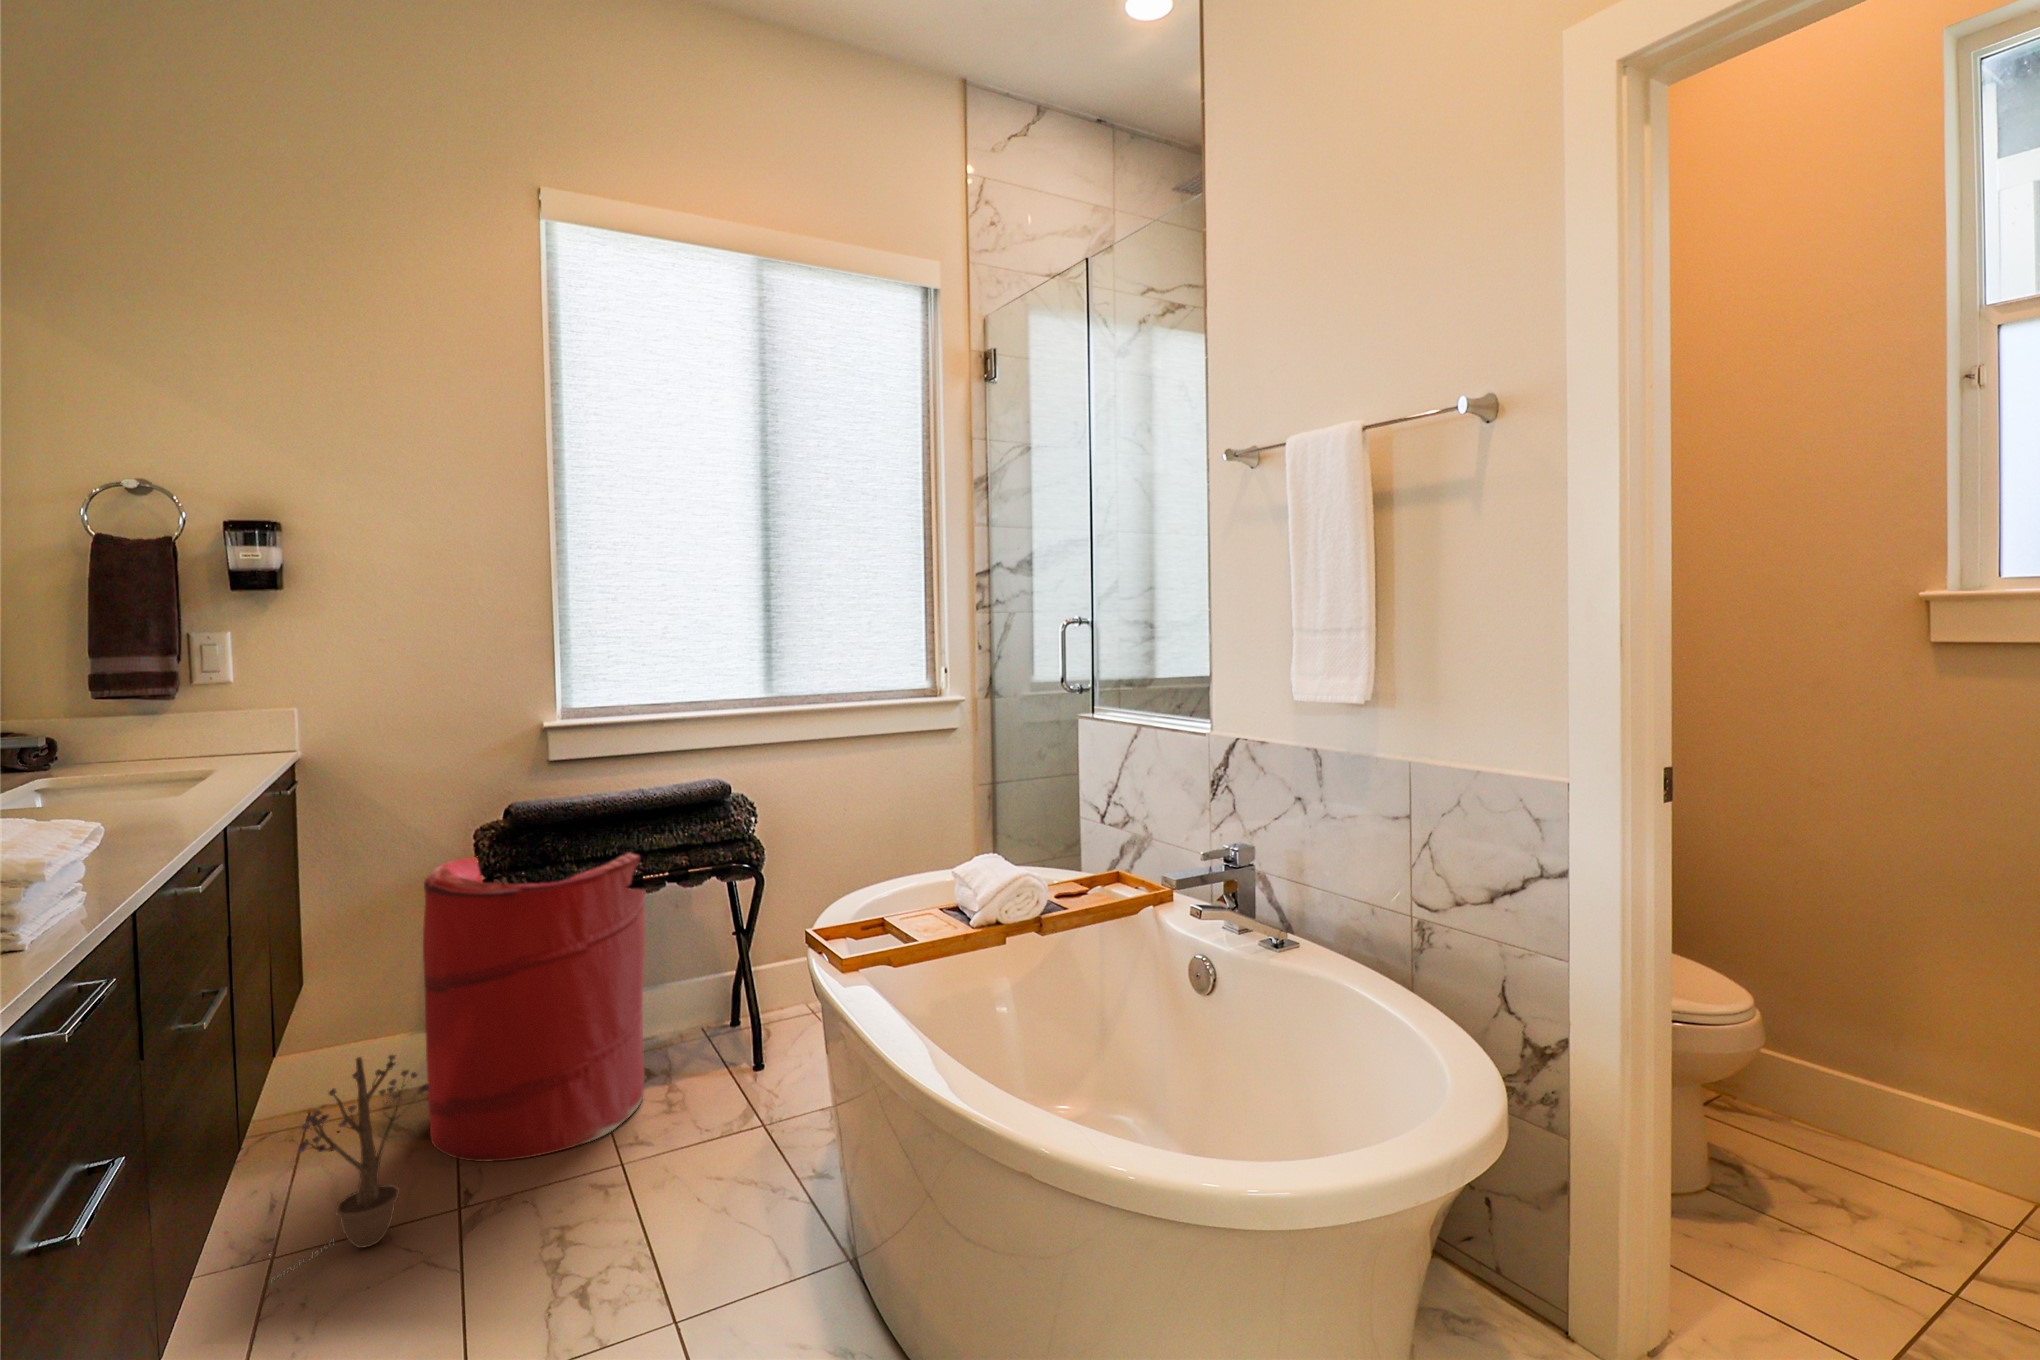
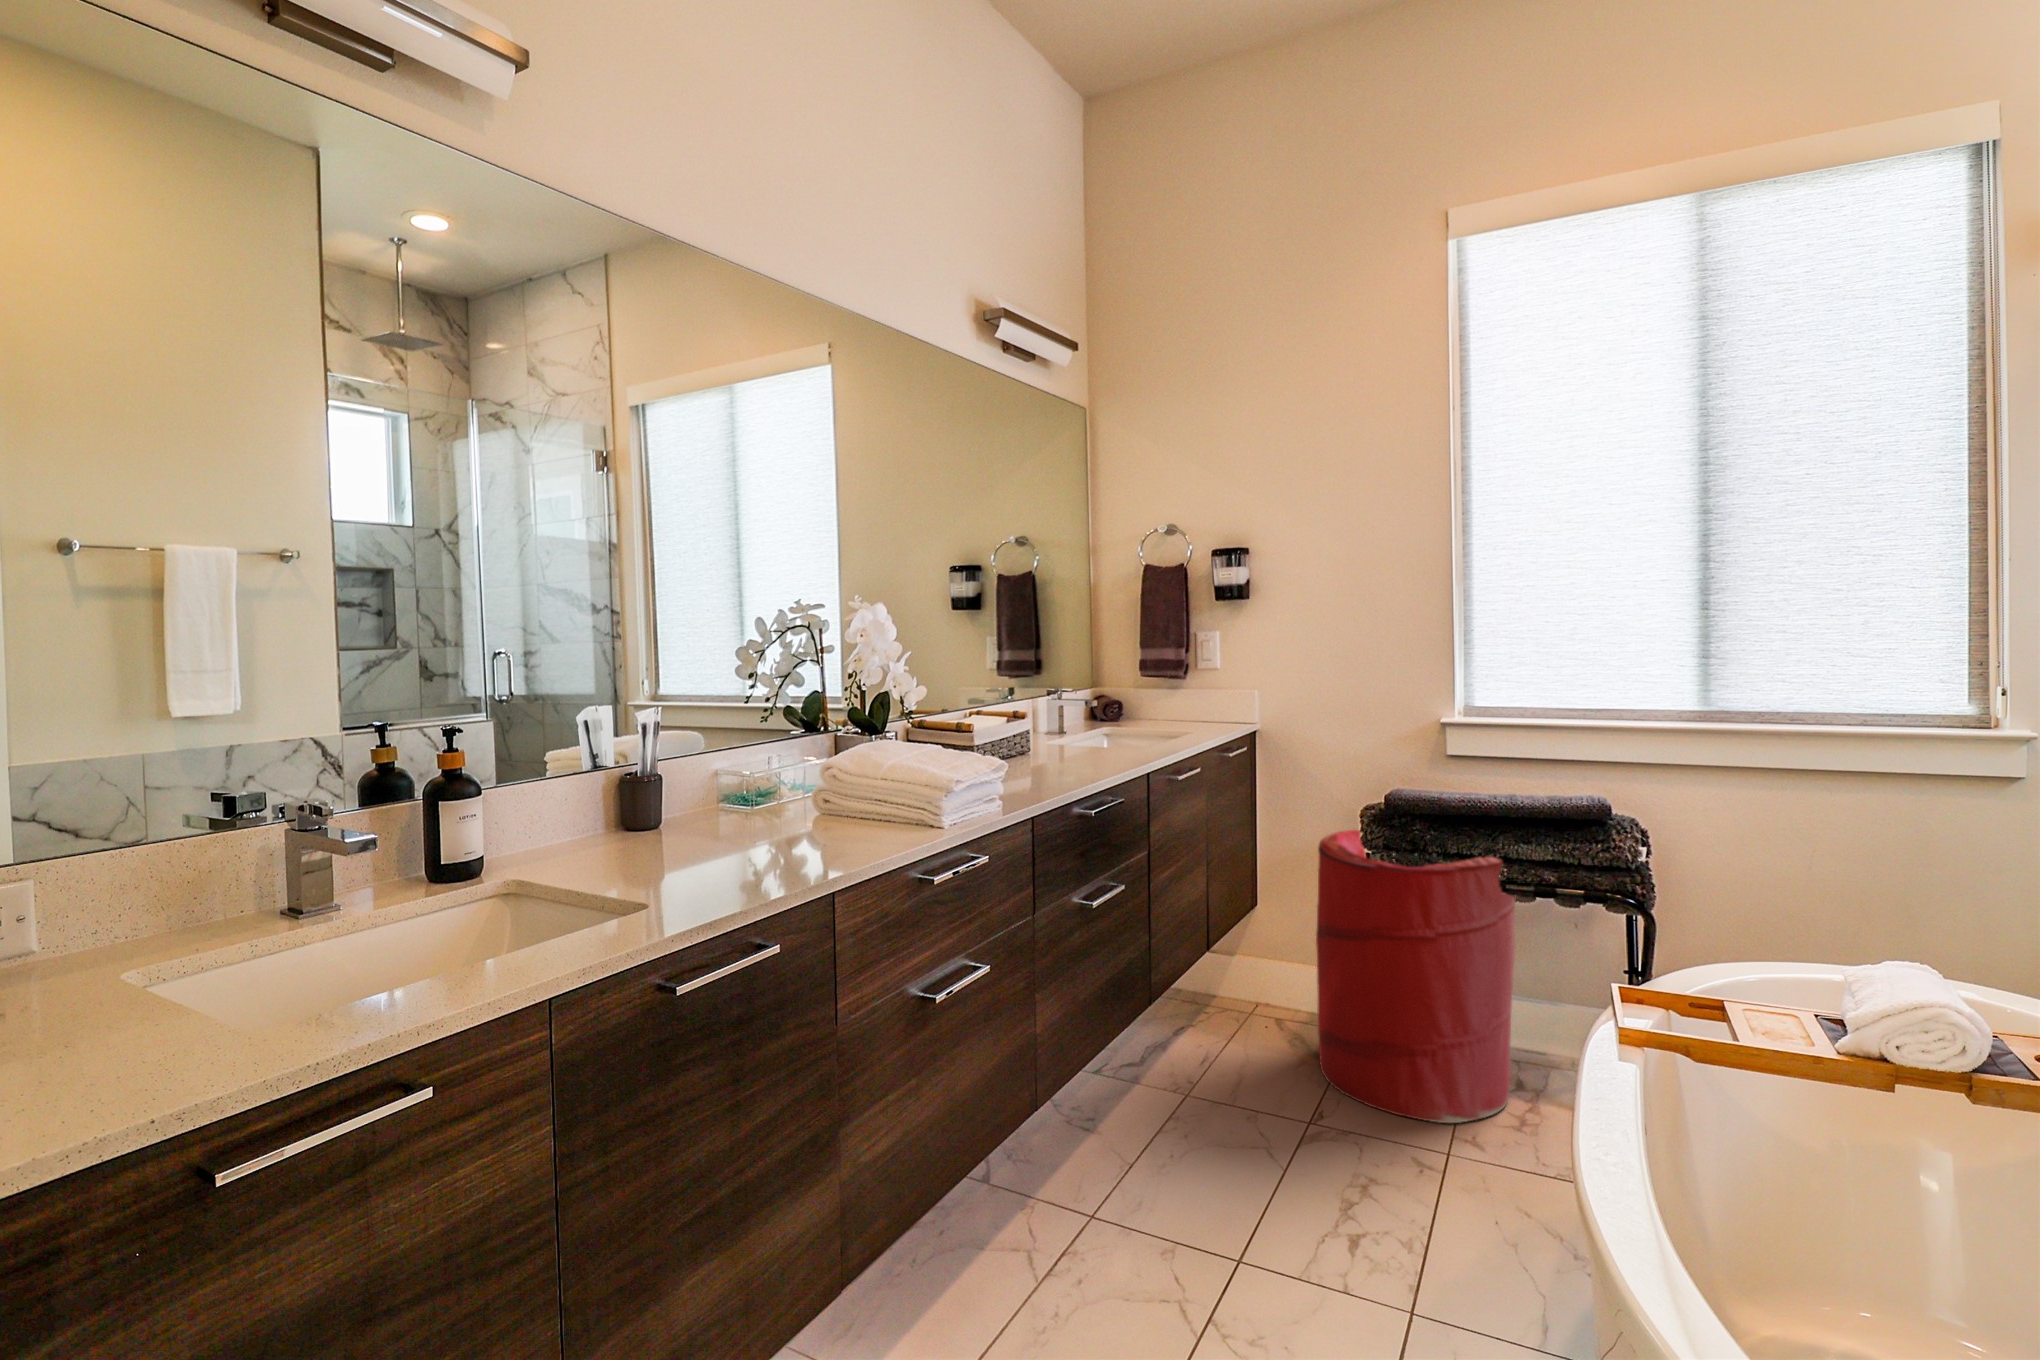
decorative plant: present [270,1055,430,1283] -> none [1179,964,1291,1115]

